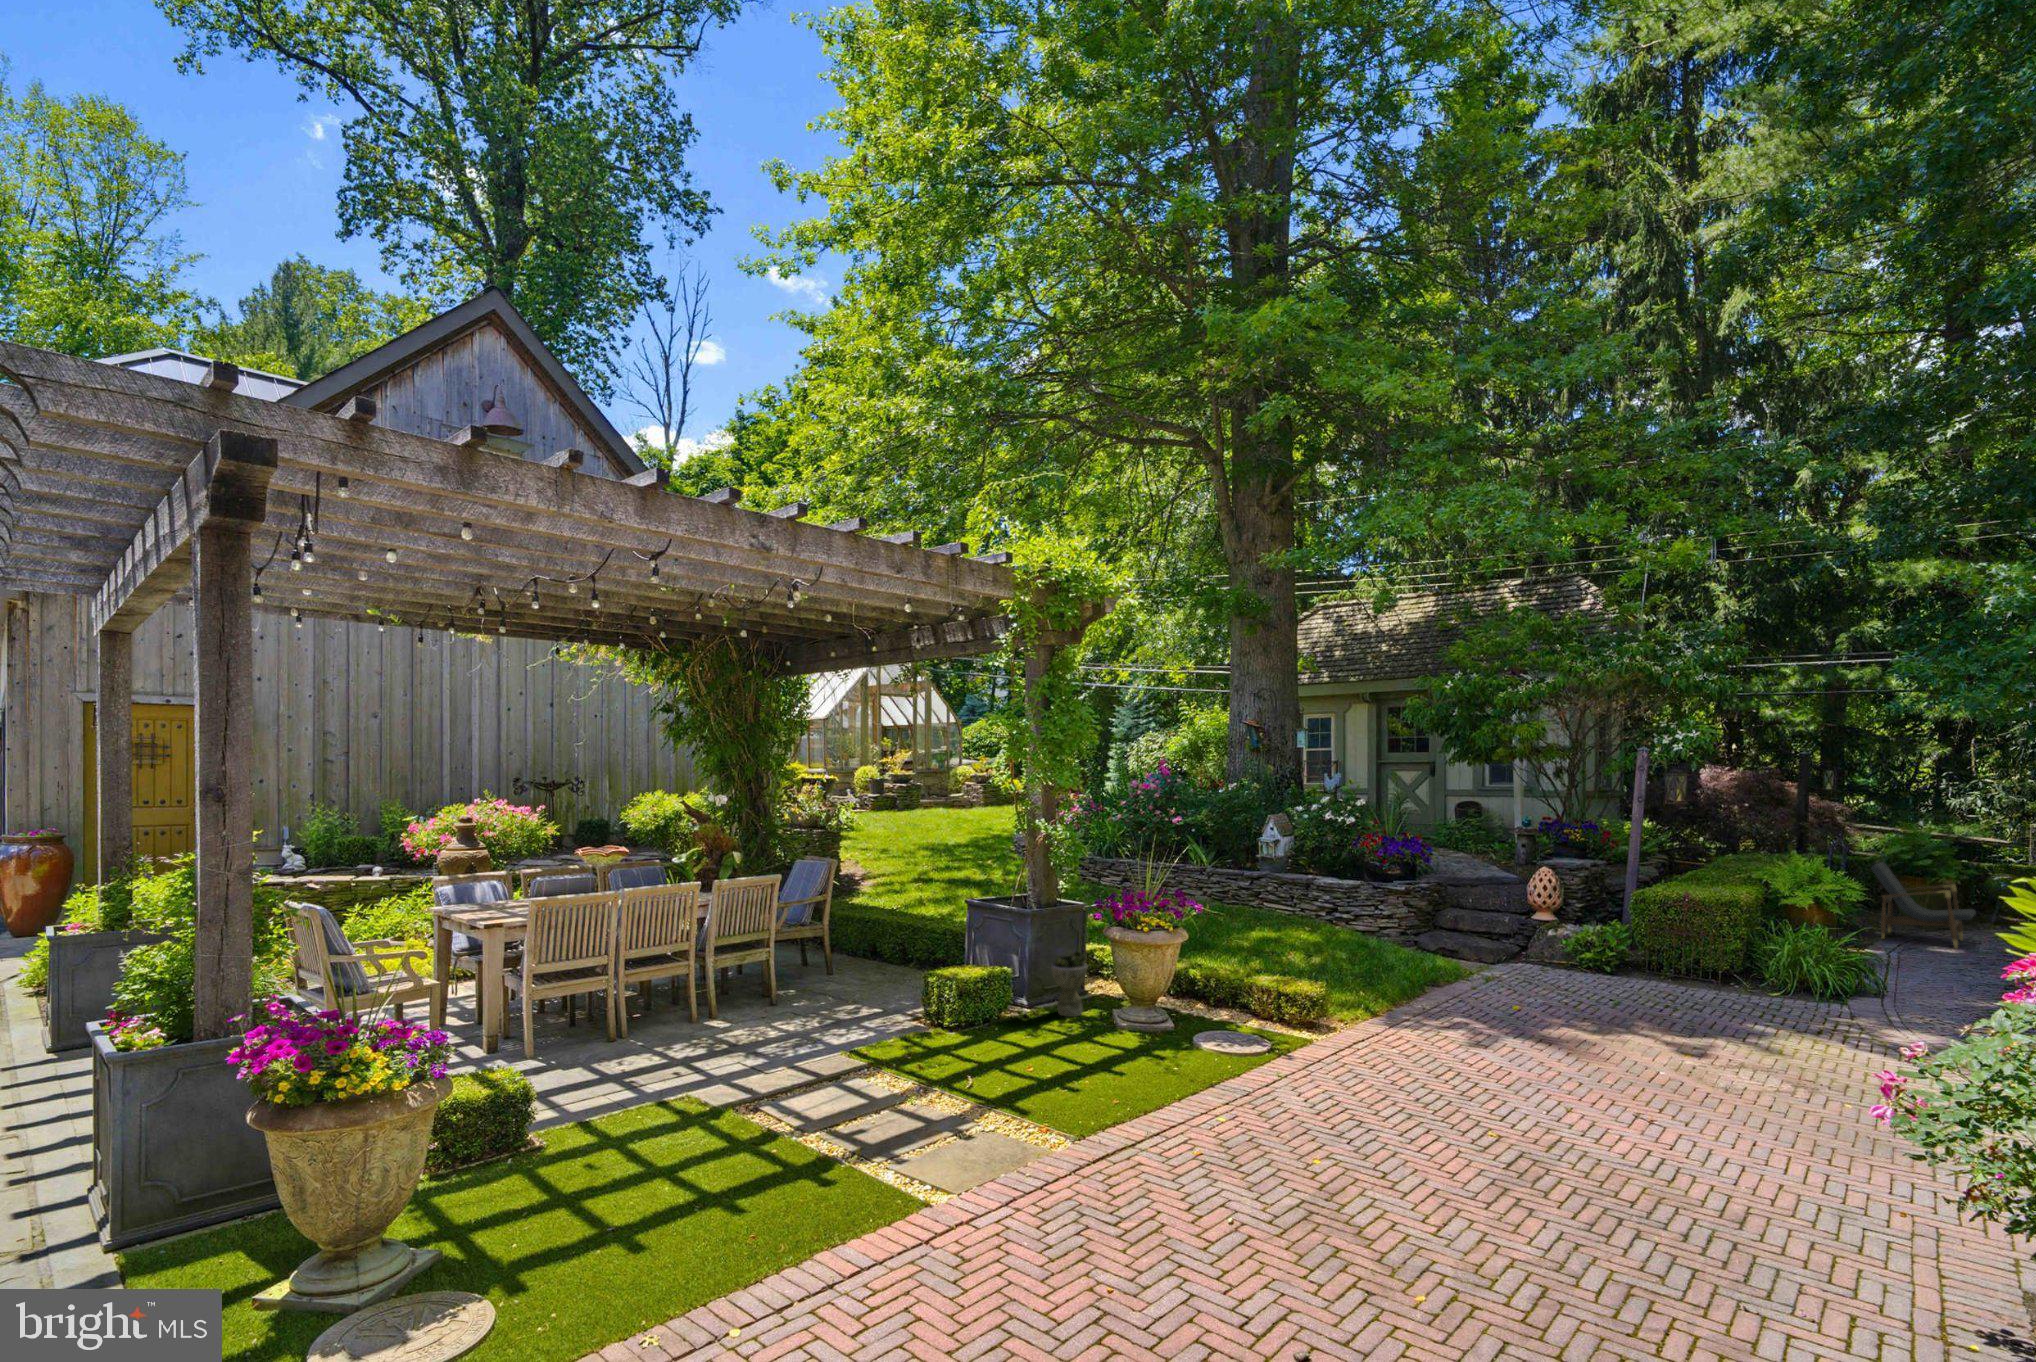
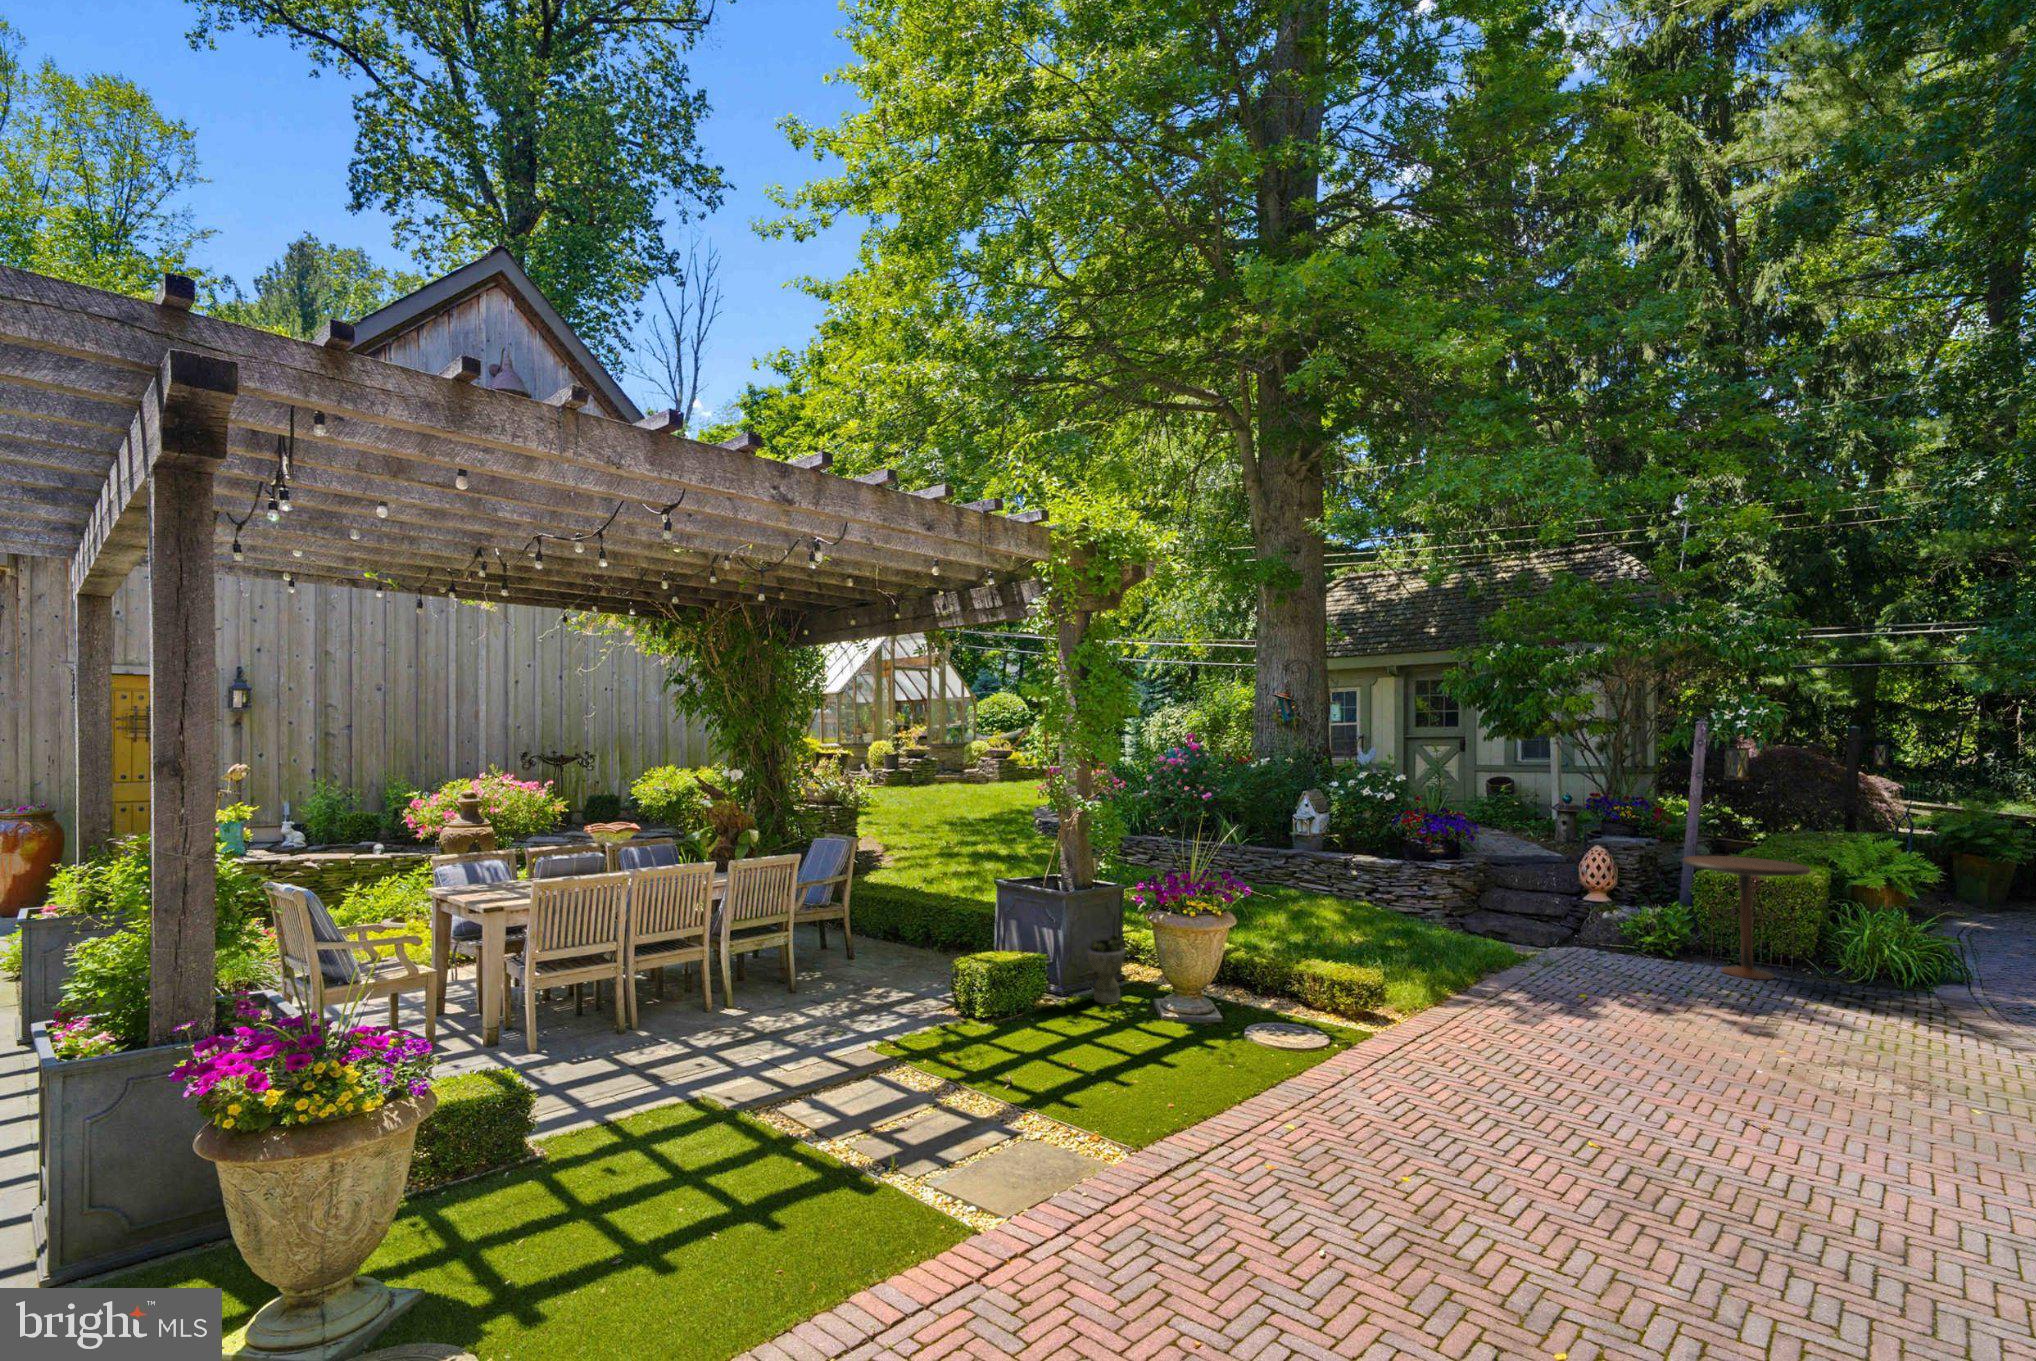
lounge chair: present [1871,862,1975,948] -> none [1915,841,2024,930]
pedestal table: none [1628,876,1746,995] -> present [1683,856,1811,980]

